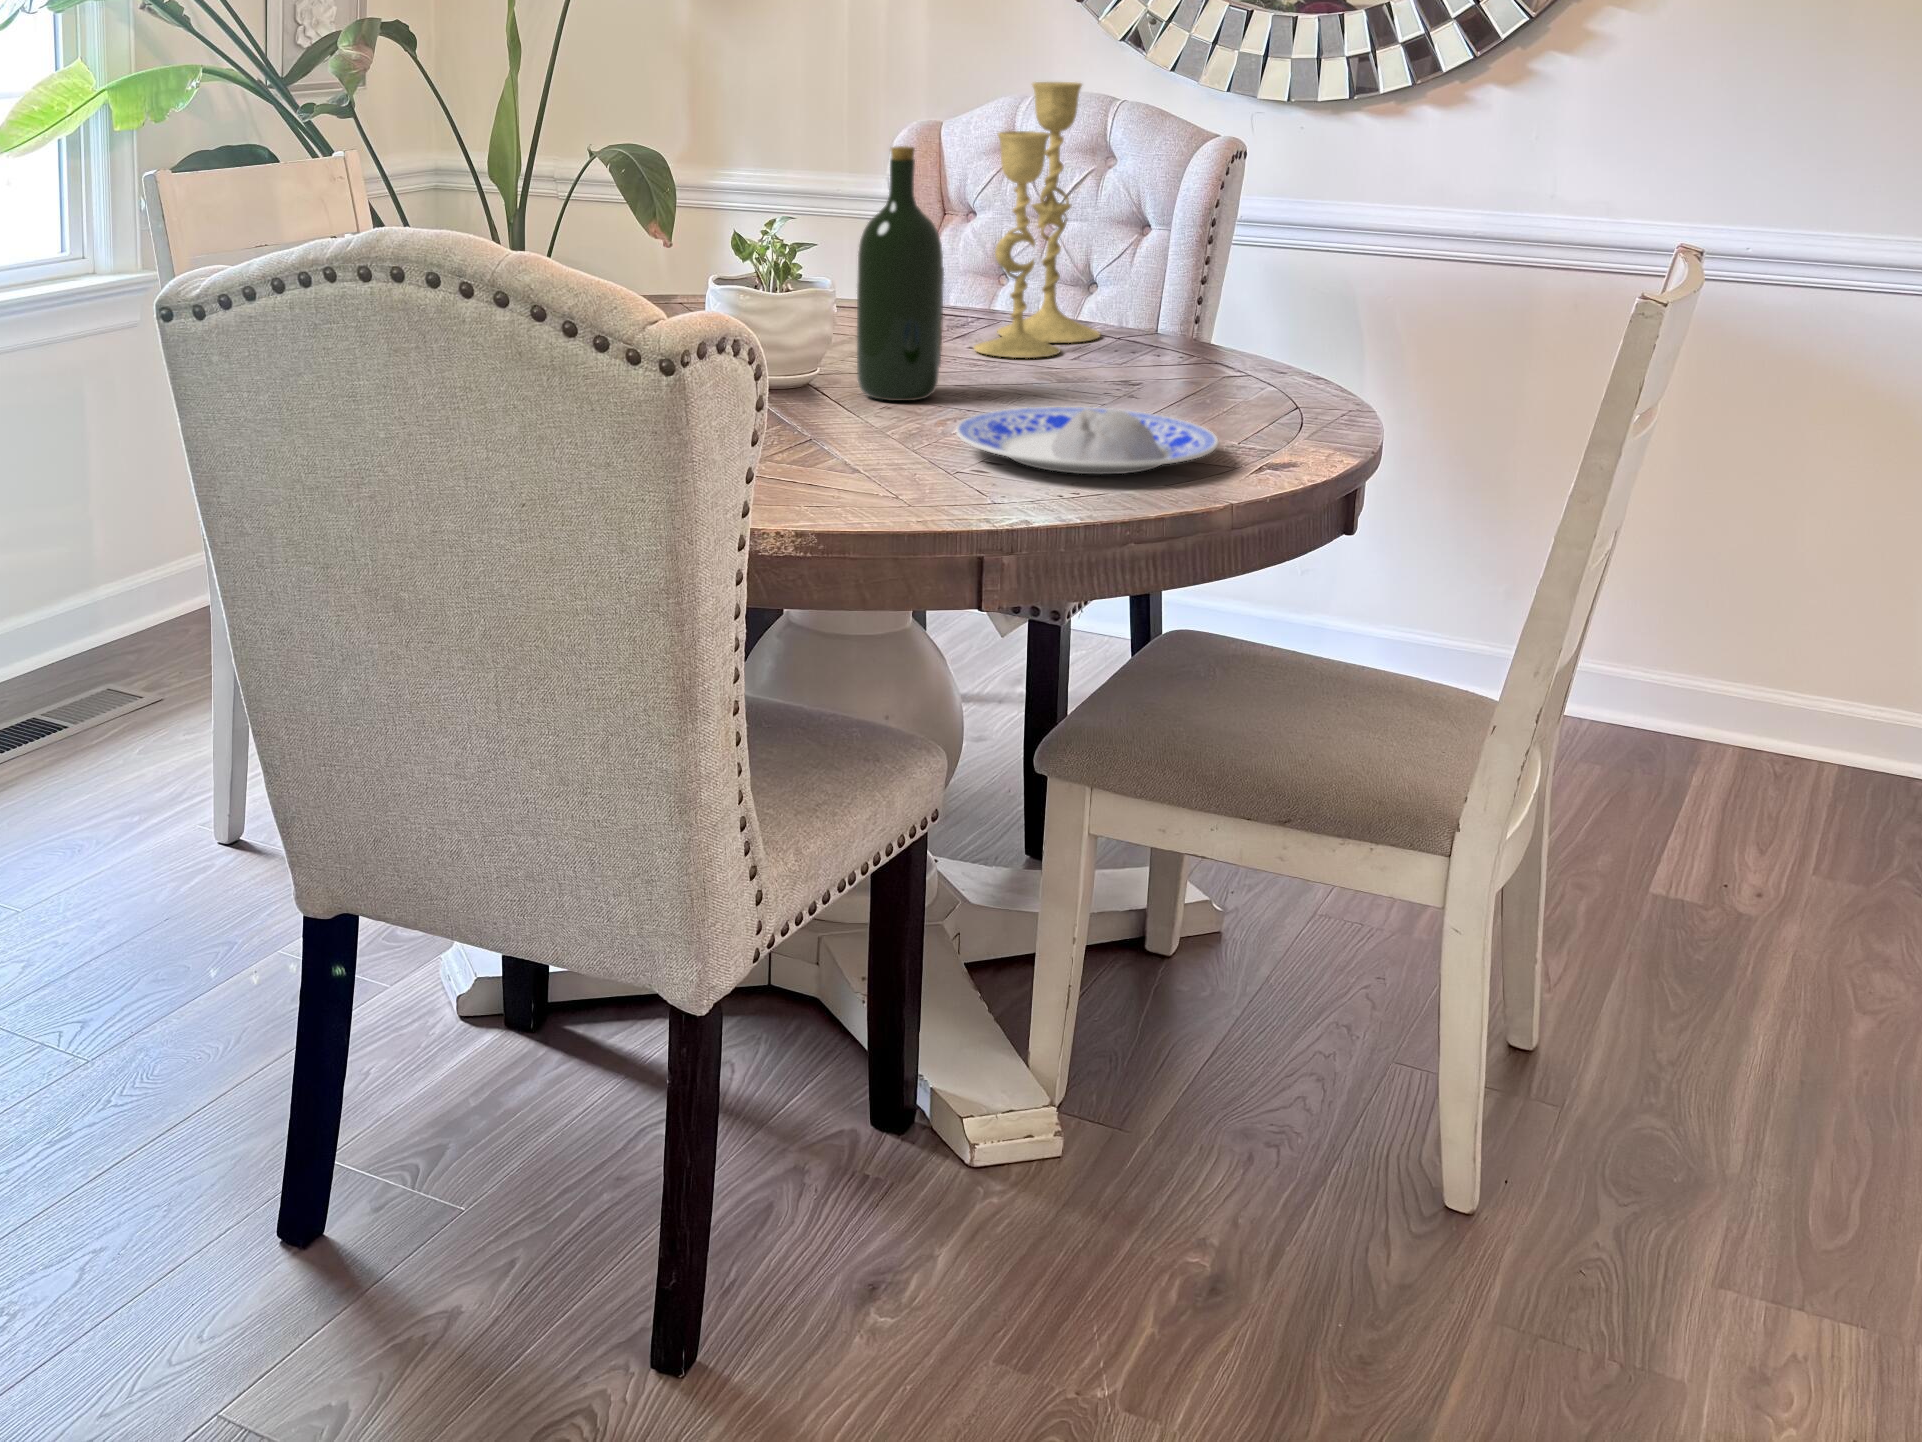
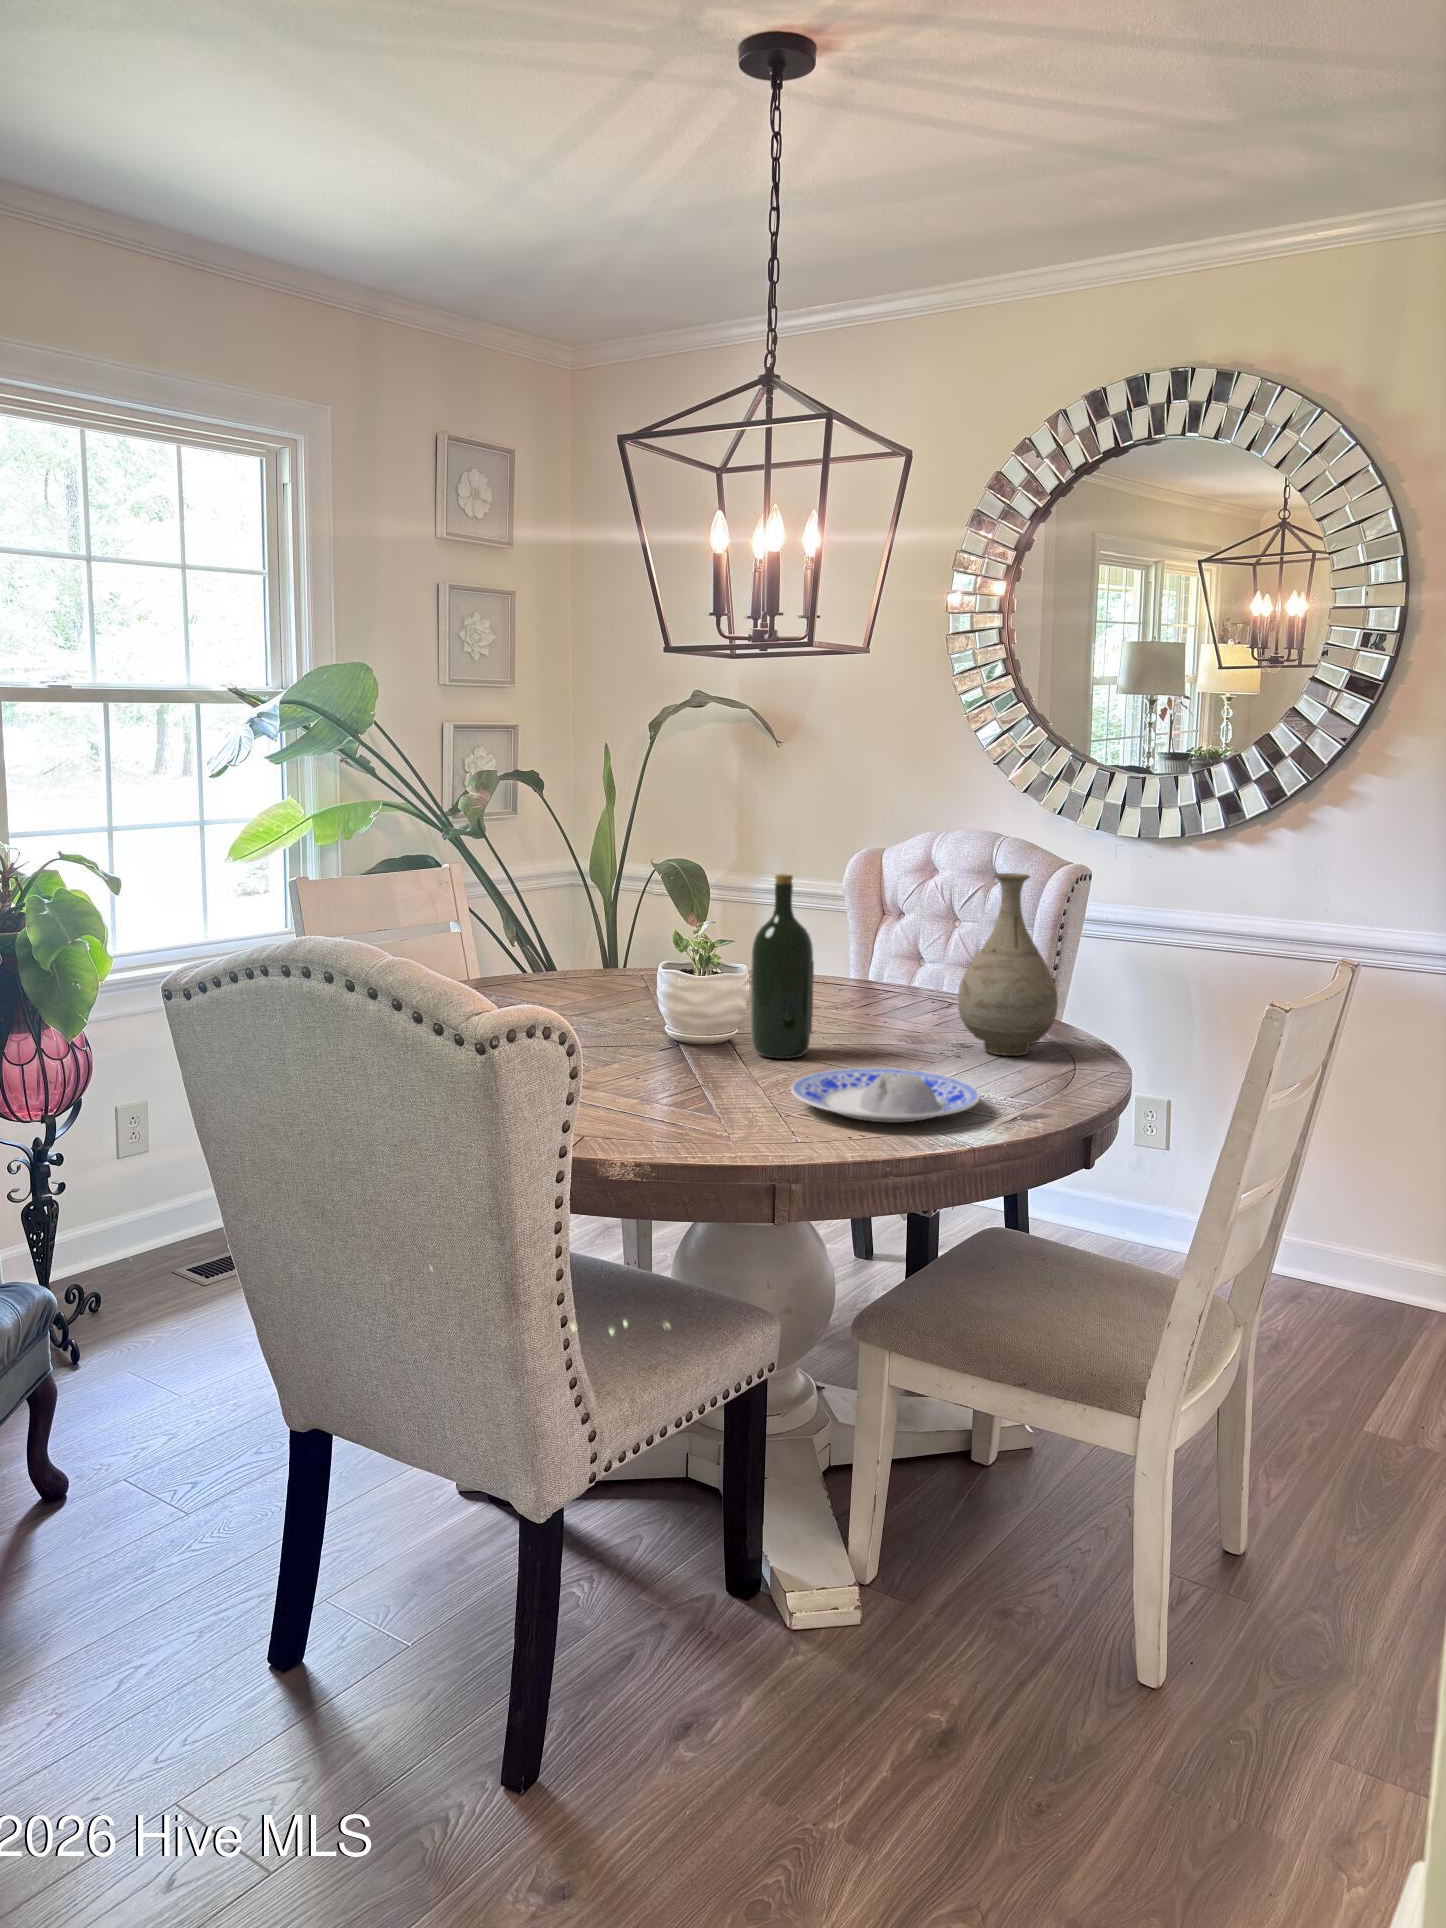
candlestick: present [974,82,1100,358] -> none [859,827,959,1026]
vase: none [1134,140,1272,390] -> present [958,873,1058,1056]

